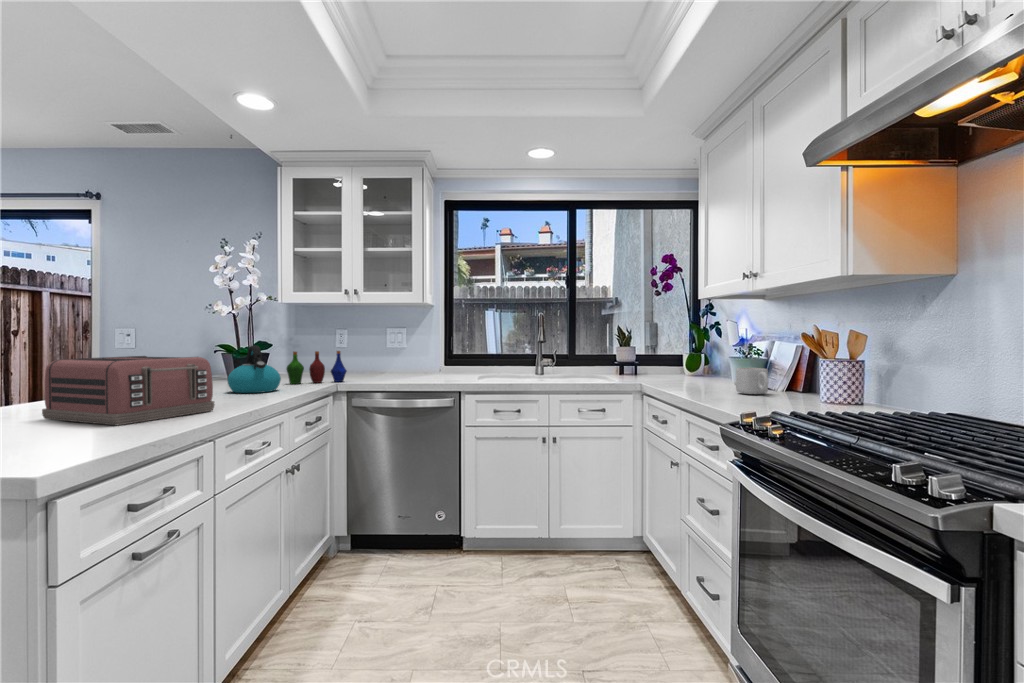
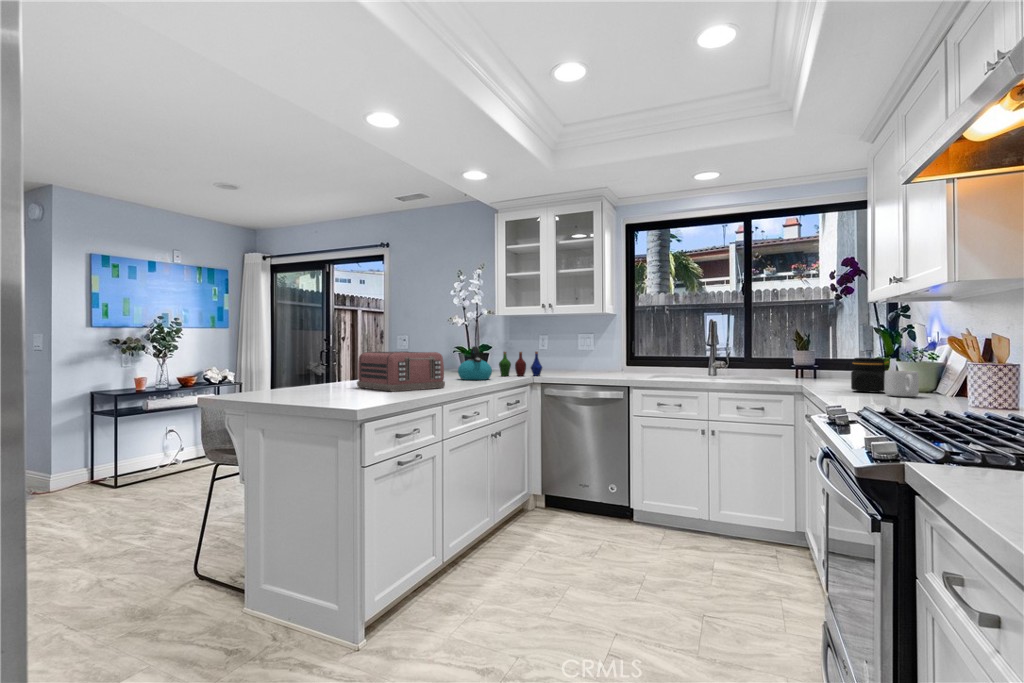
jar: none [693,354,734,390] -> present [846,358,889,393]

